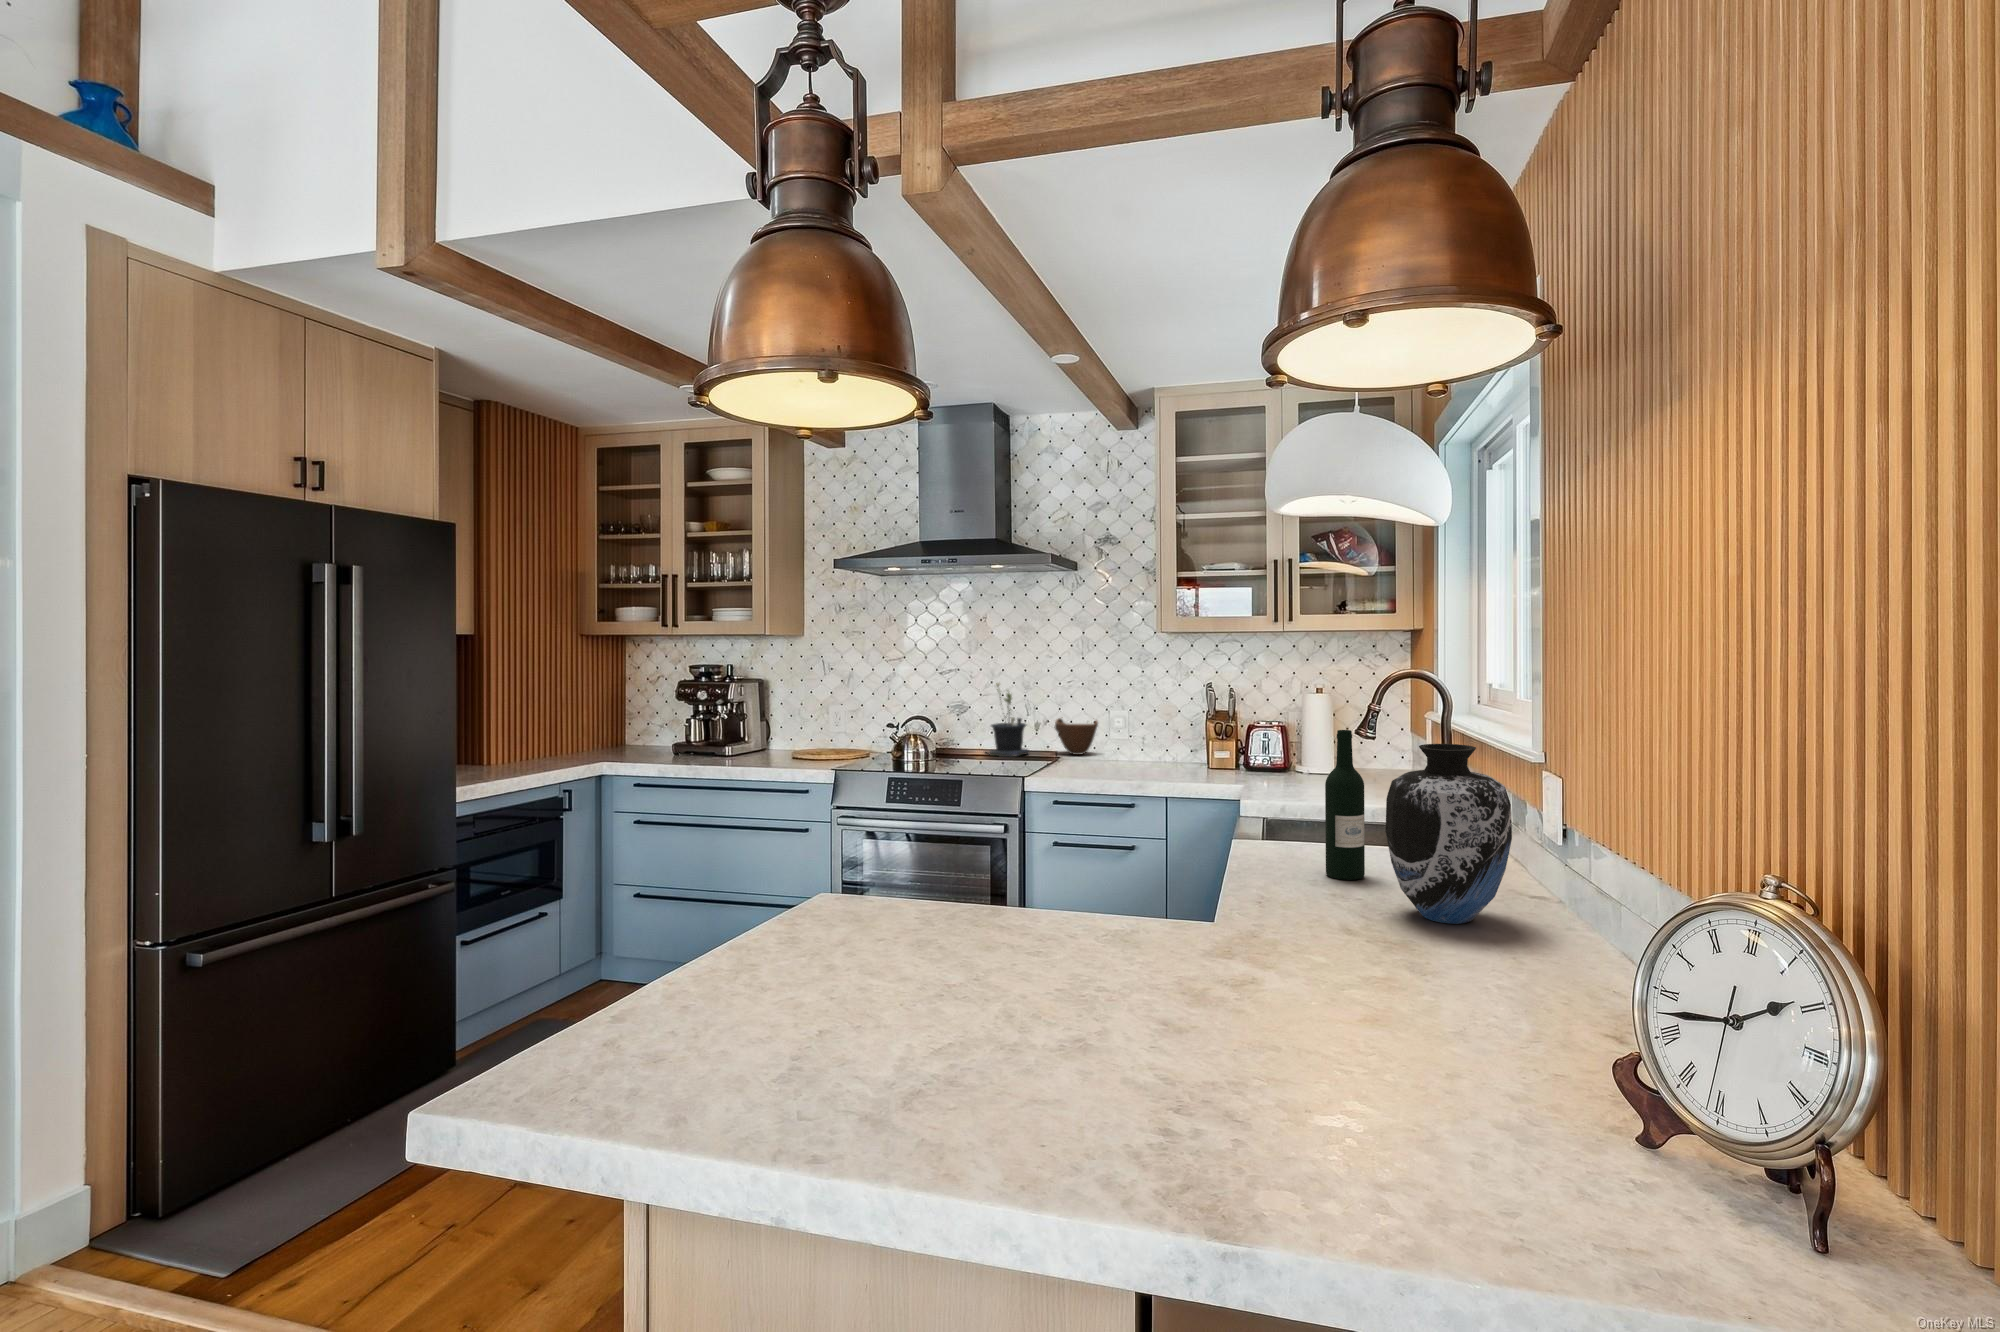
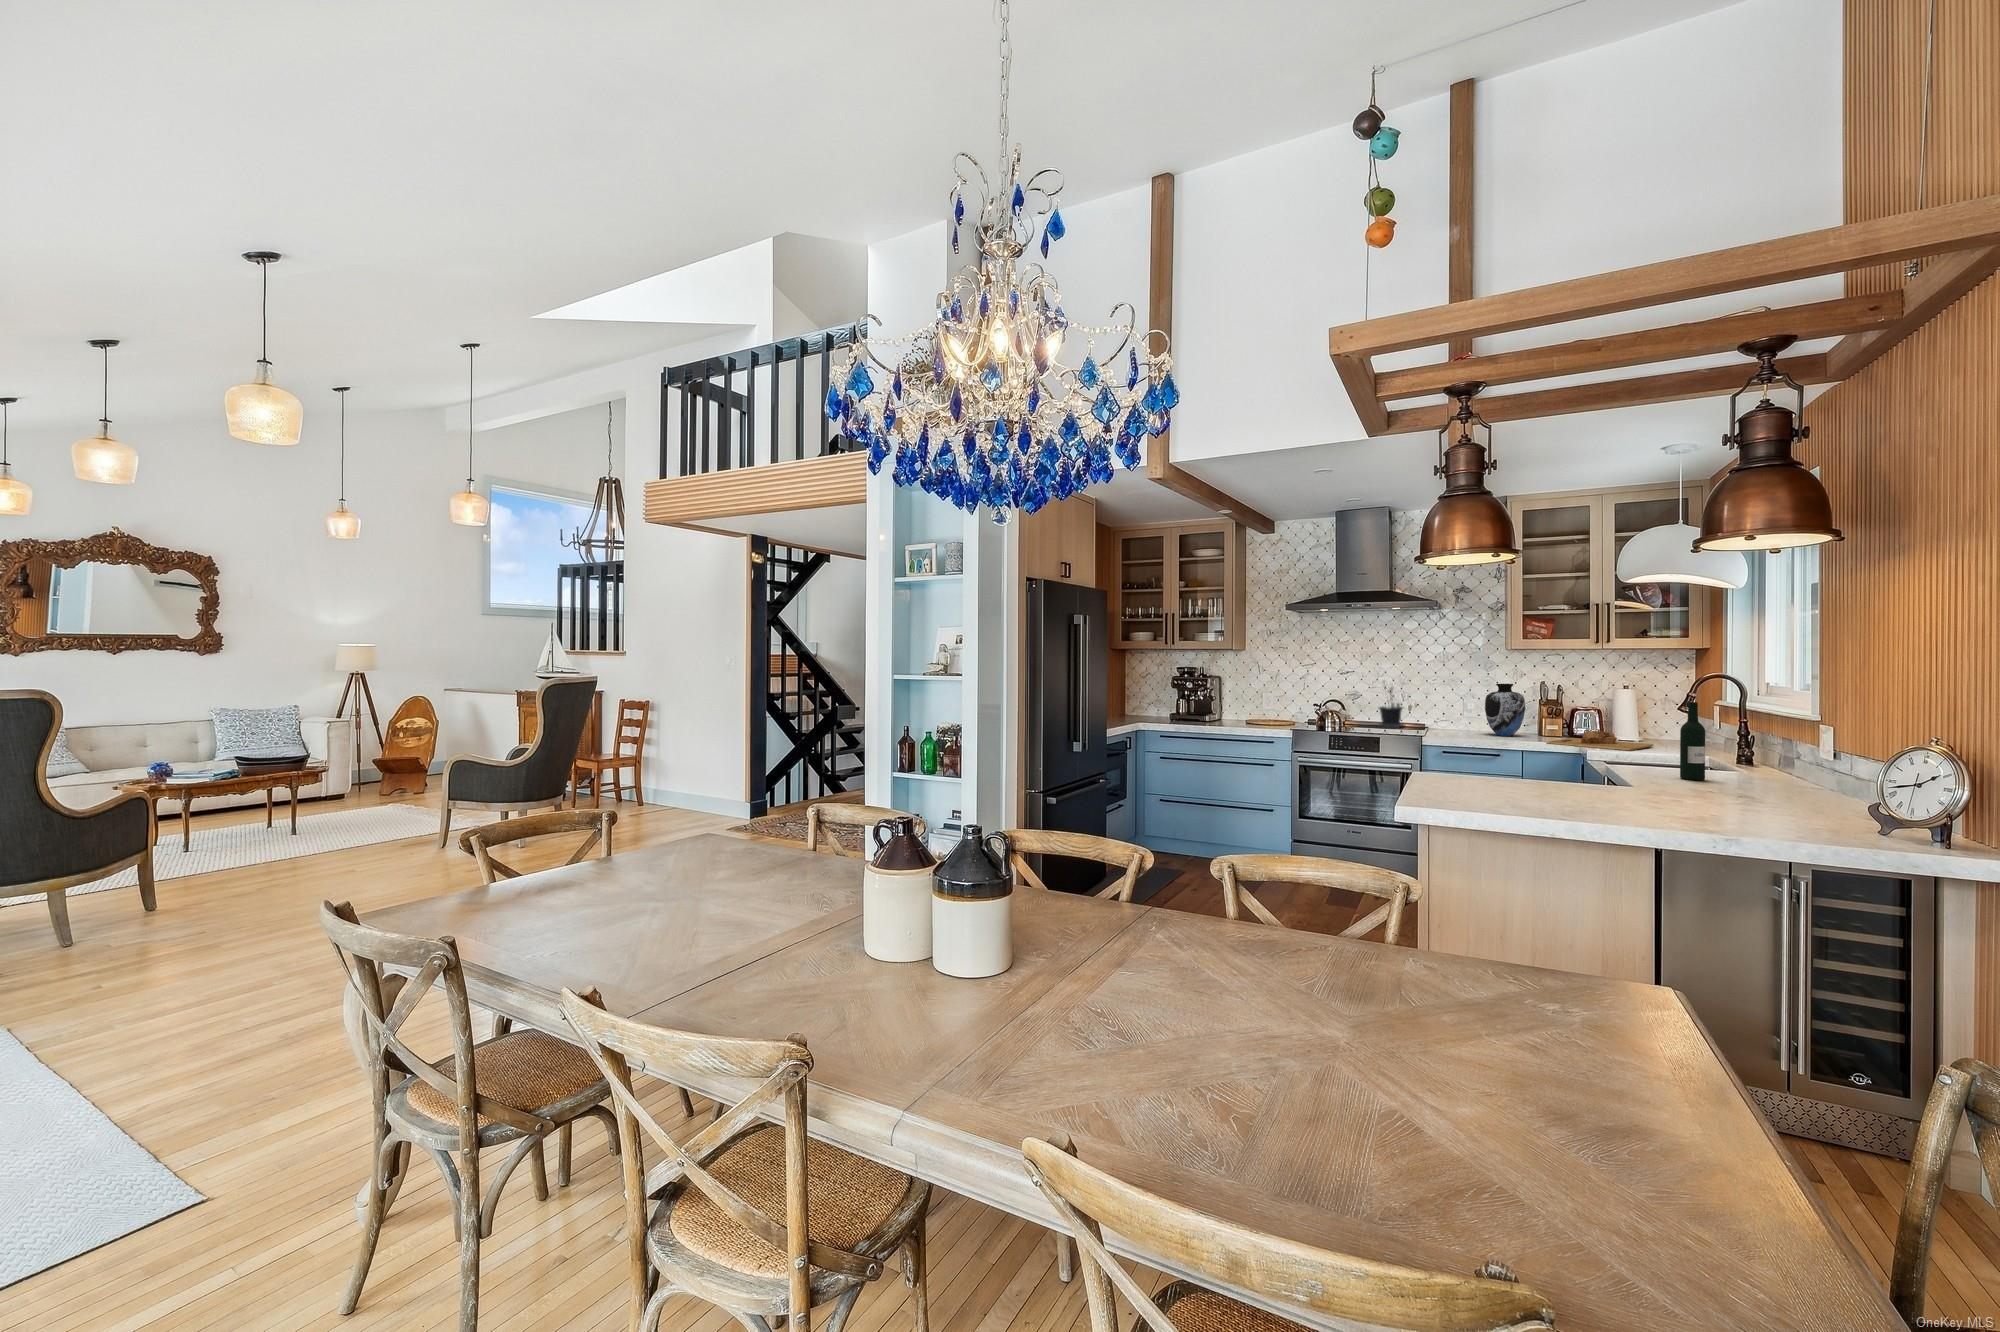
bowl: present [1055,718,1098,755] -> none [1423,703,1454,728]
vase: present [1385,744,1512,924] -> present [1485,684,1525,736]
cutting board: none [1193,764,1342,798] -> present [1546,731,1653,751]

